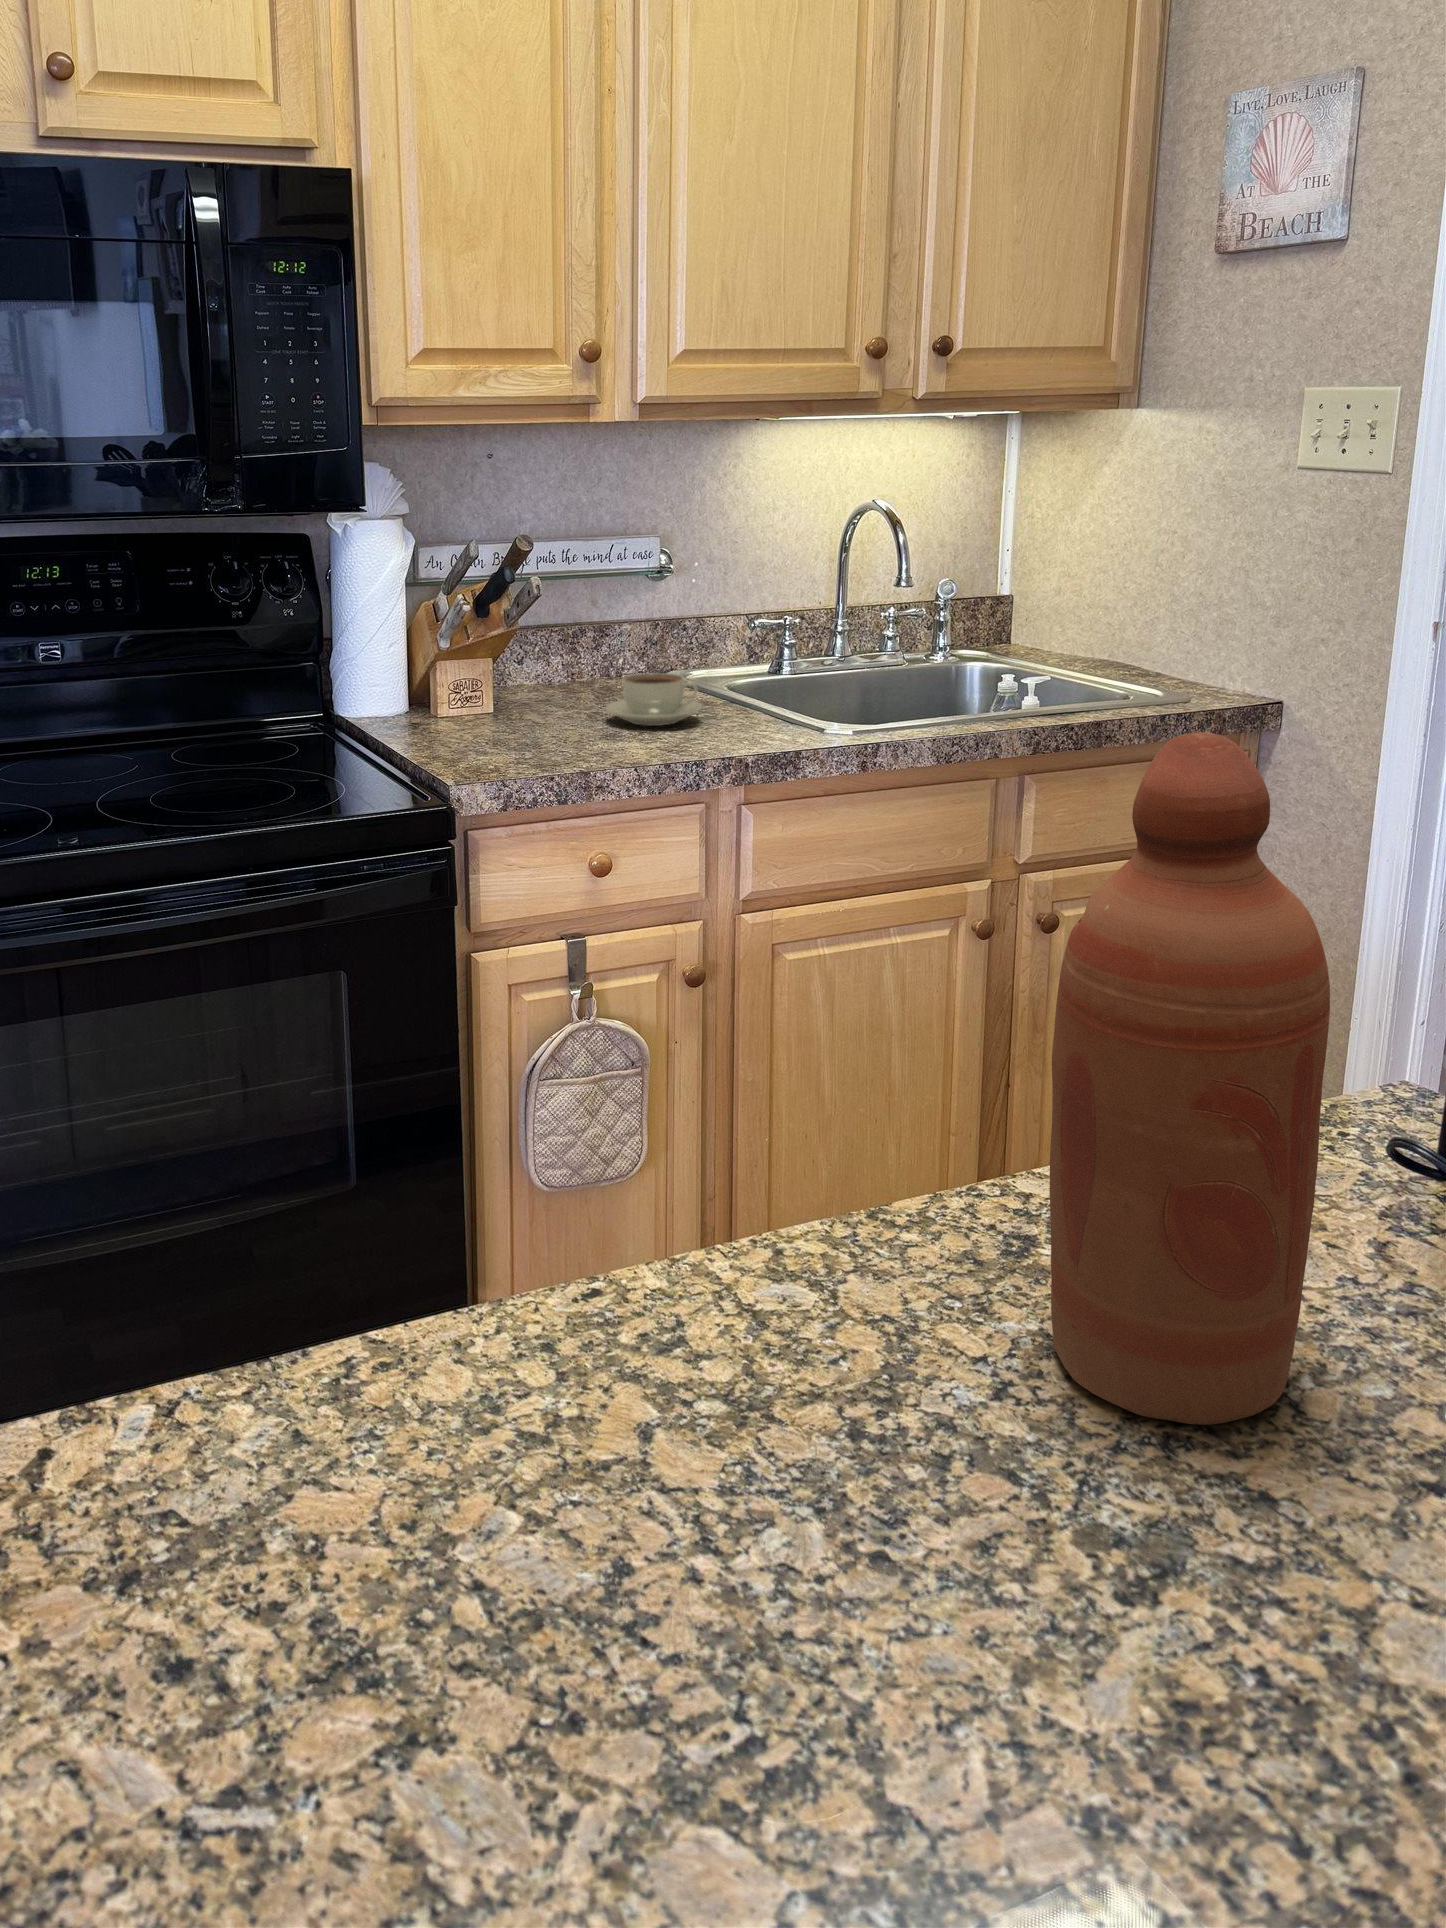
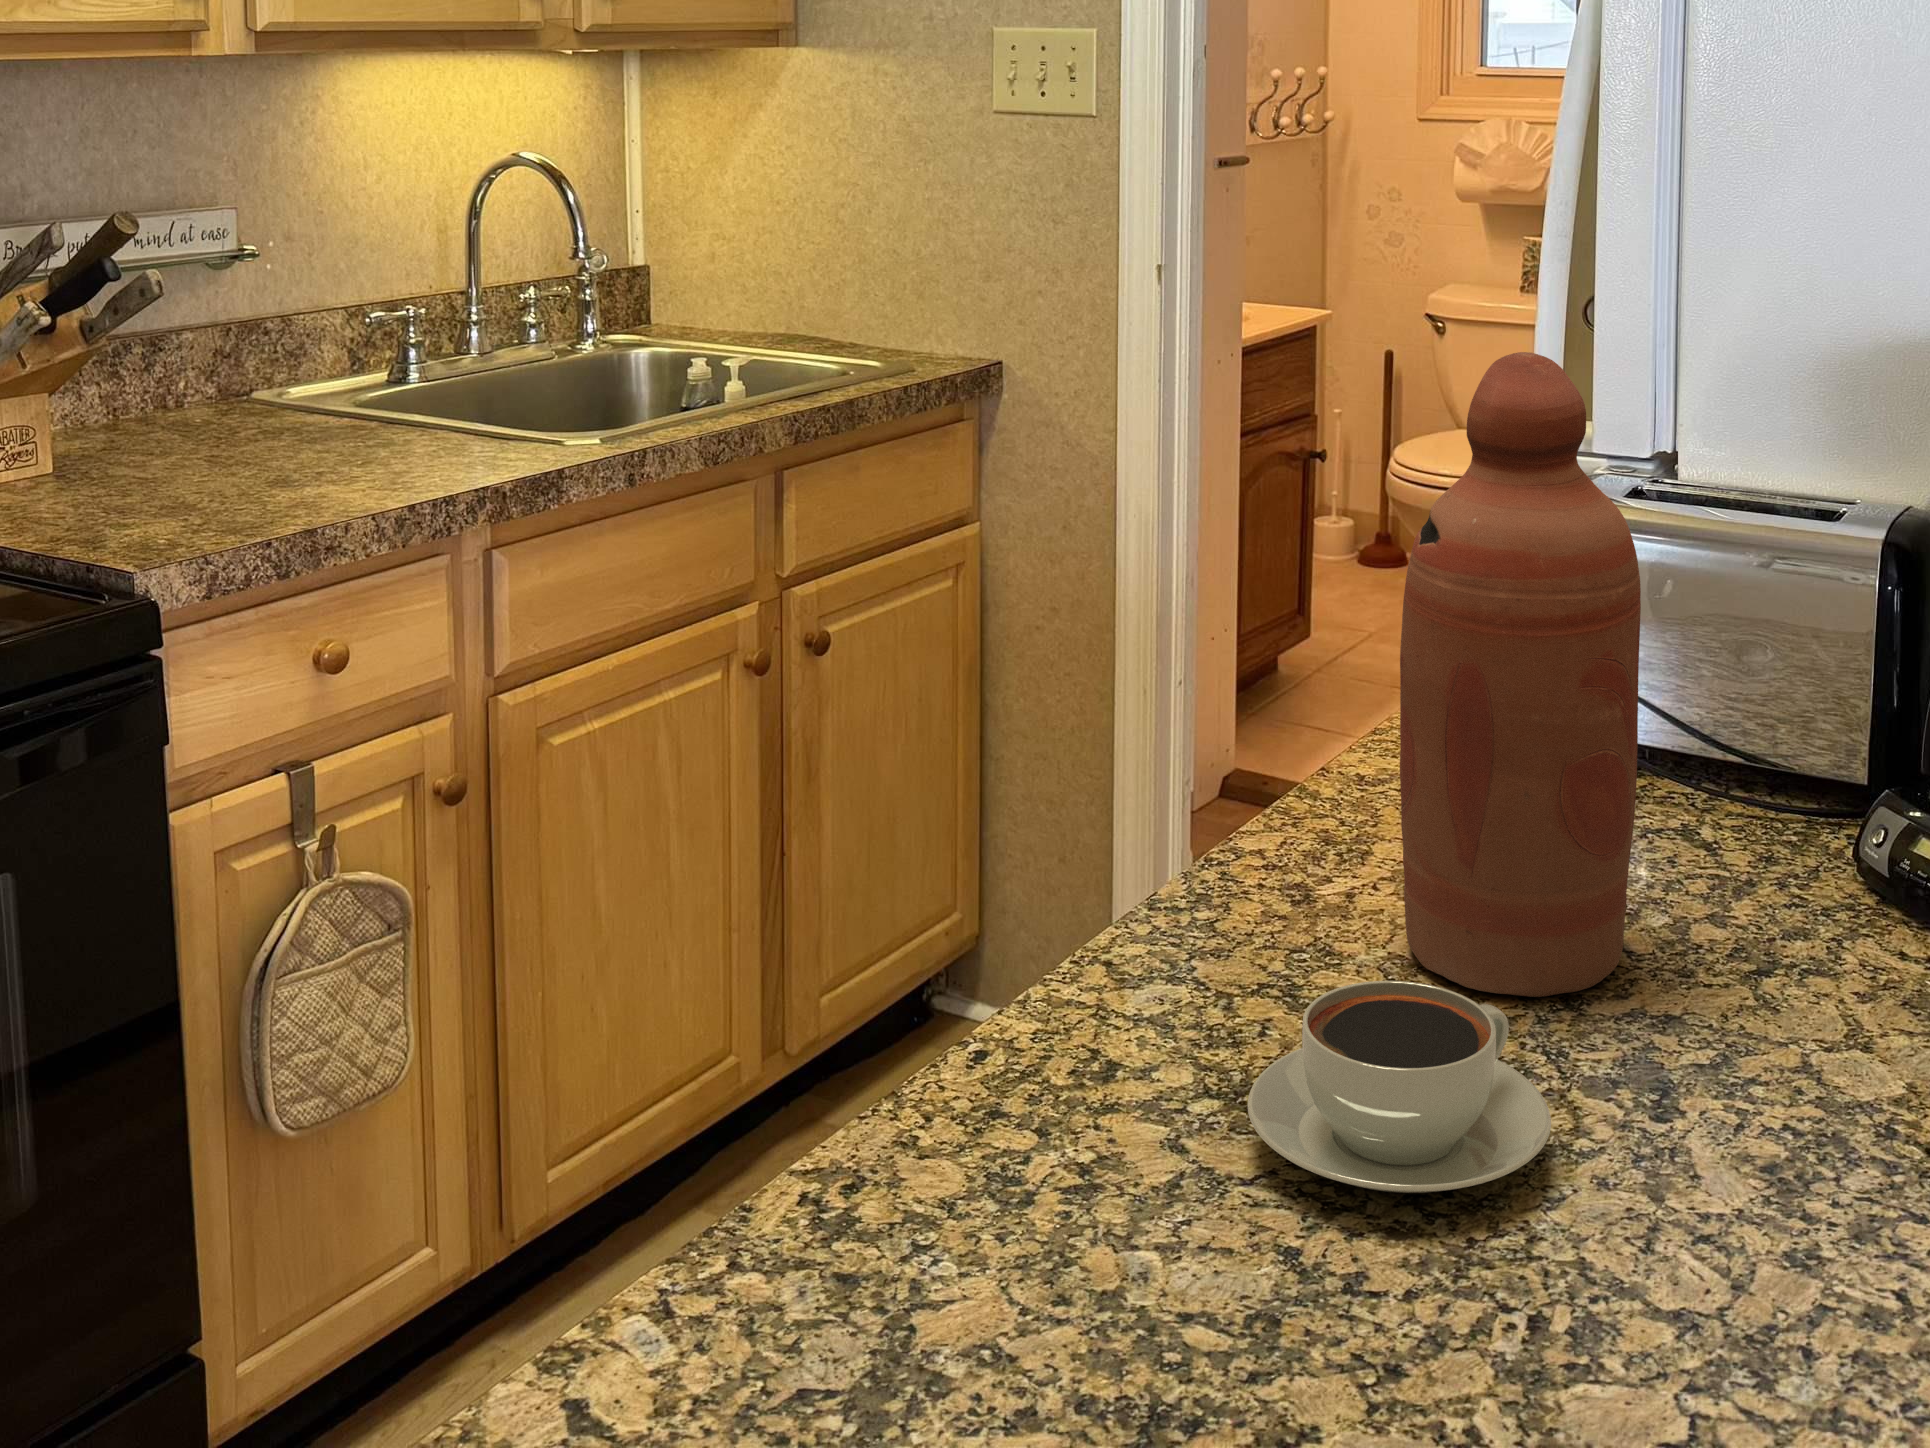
coffee cup: present [606,673,702,726] -> present [1248,981,1551,1193]

